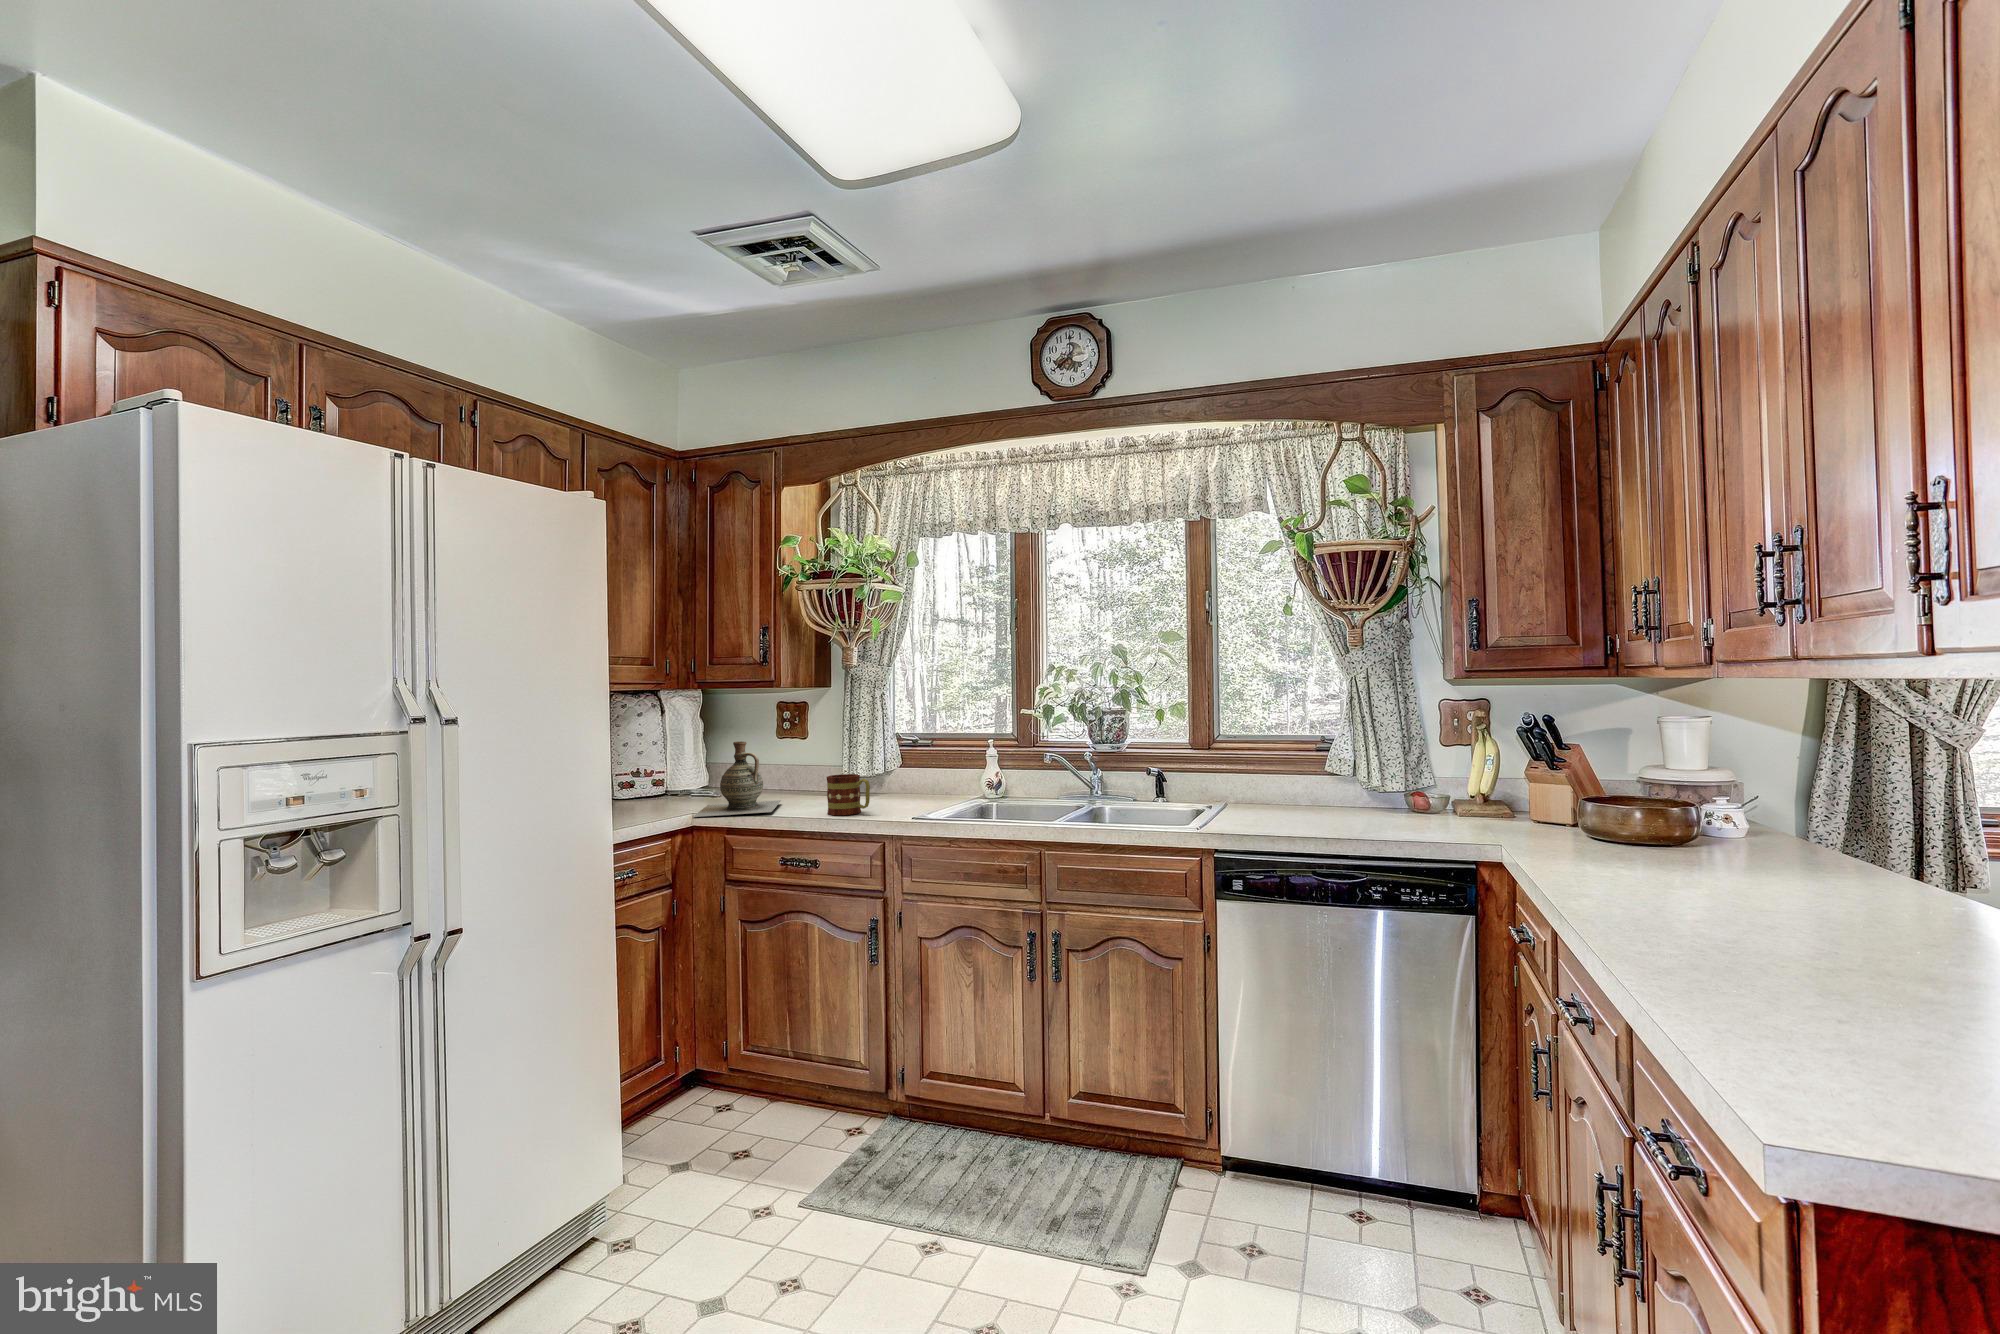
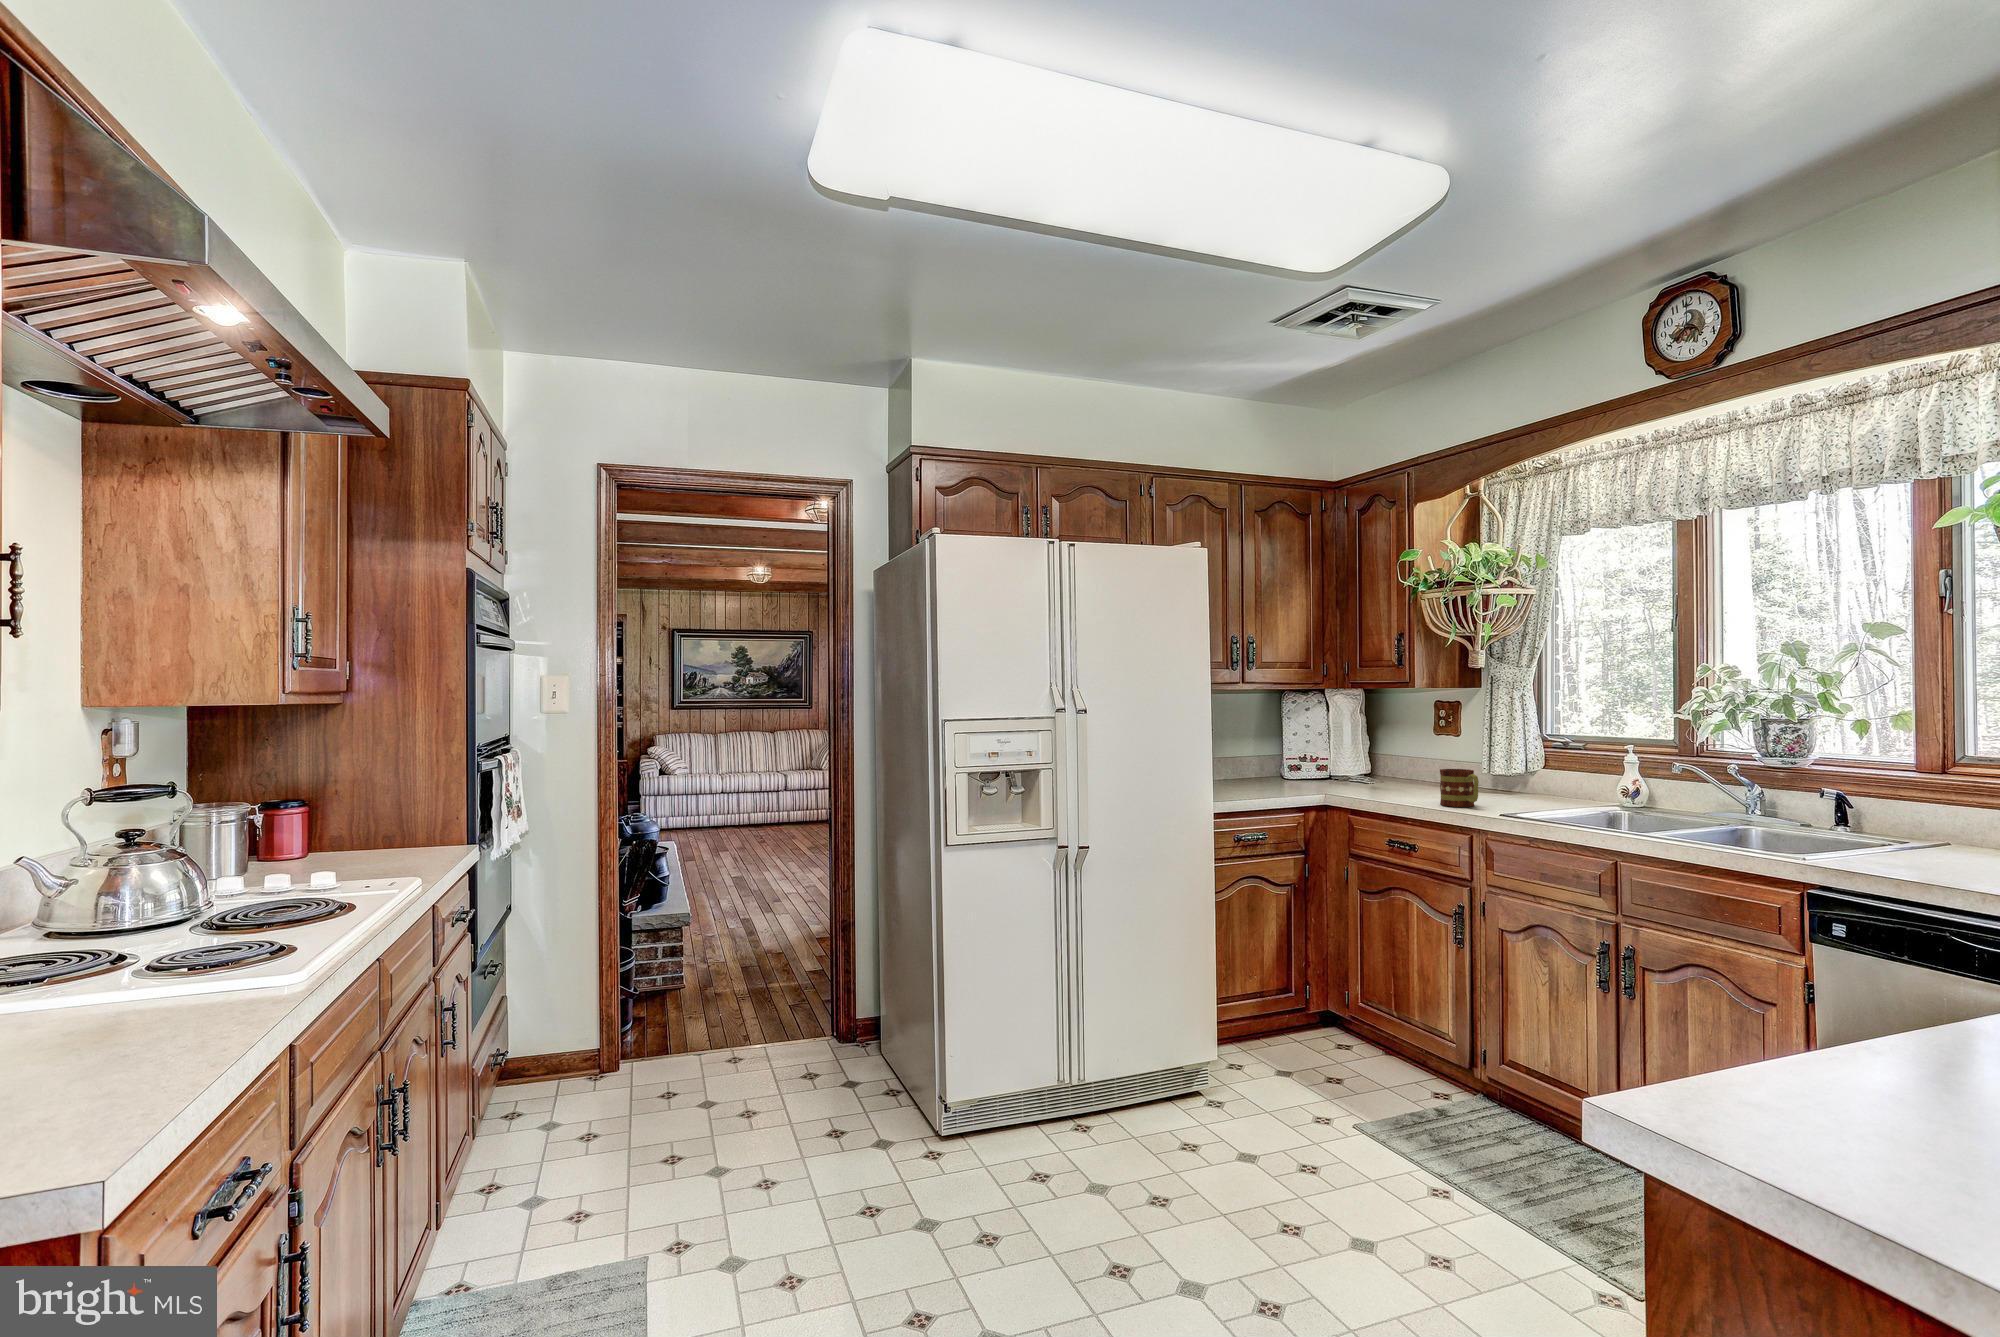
ceramic jug: present [693,741,781,817] -> none [1325,732,1416,797]

